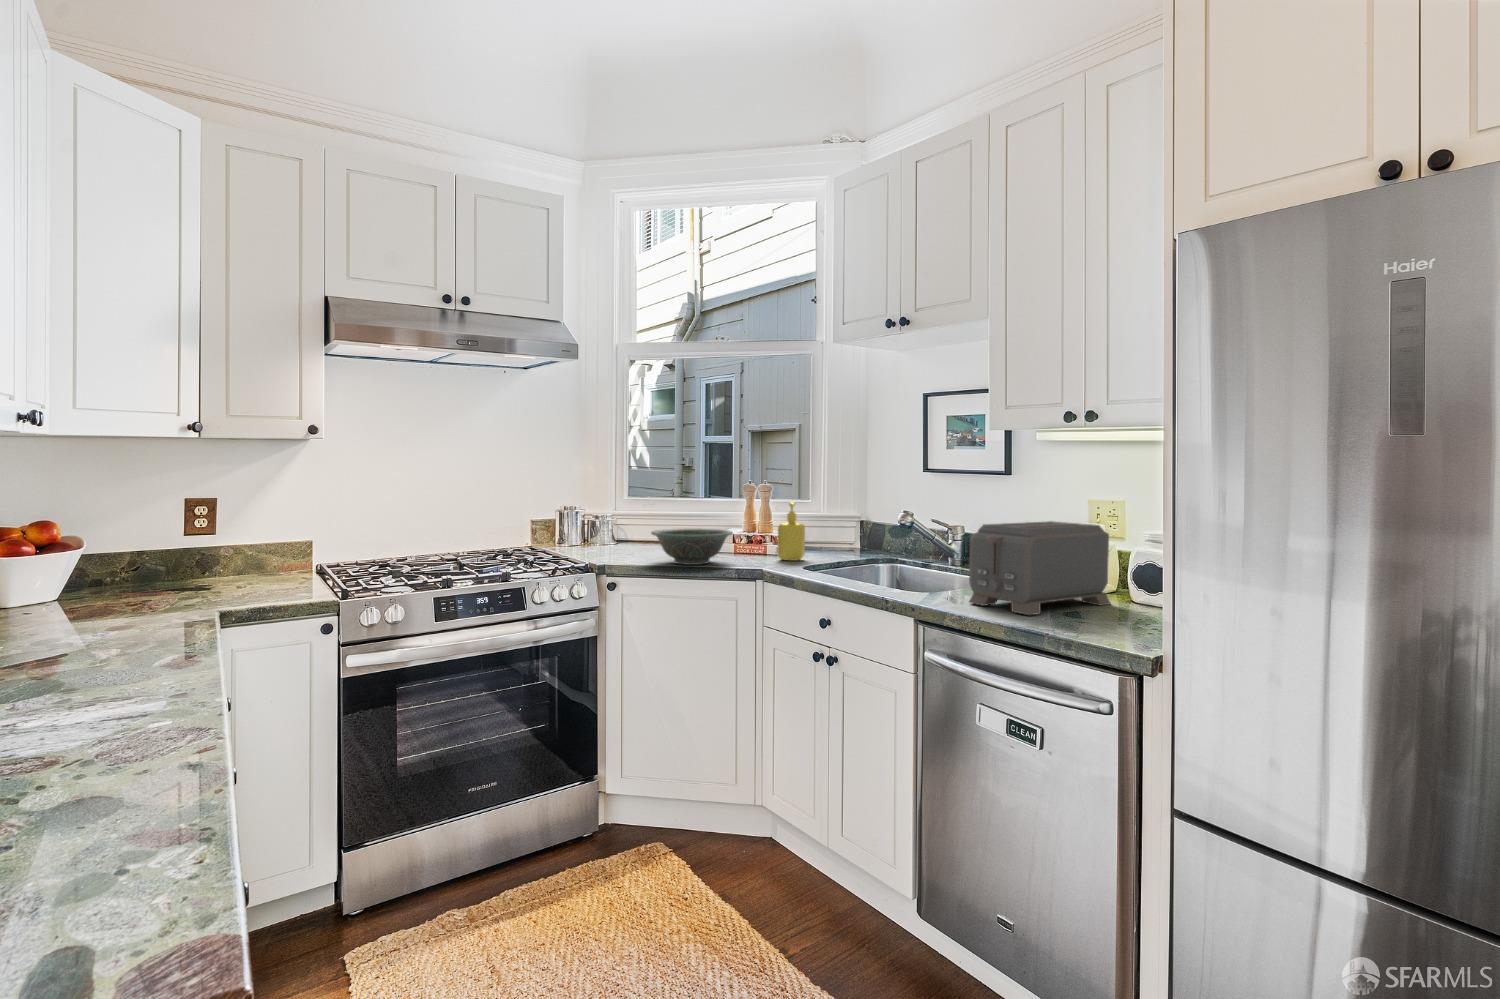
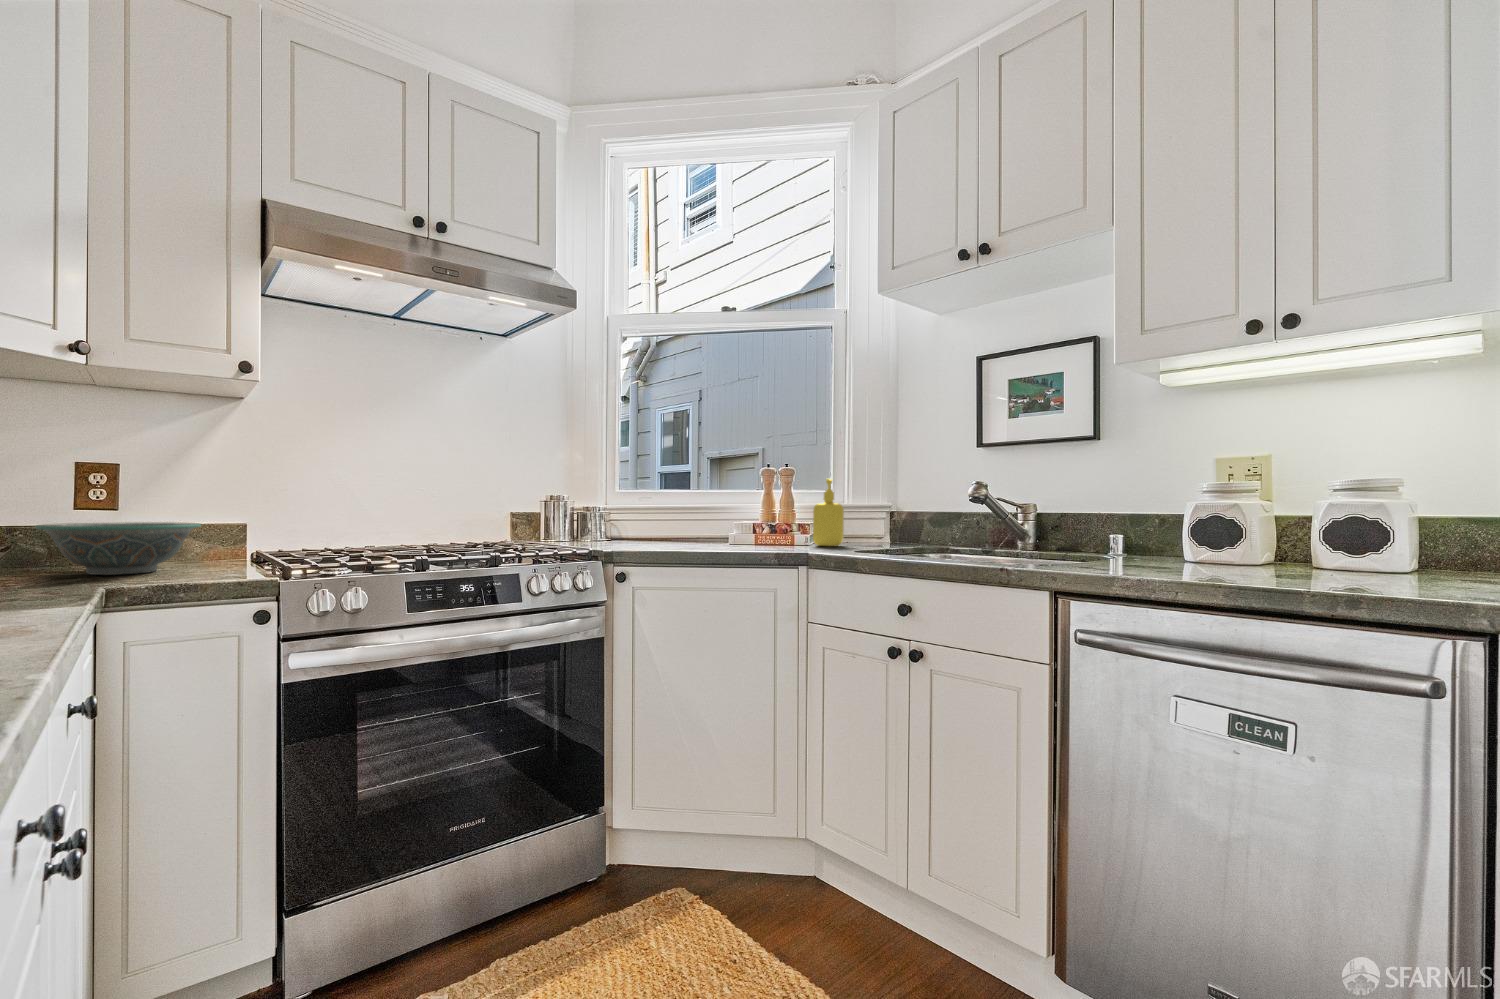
toaster: present [969,521,1110,615] -> none [1103,472,1272,580]
decorative bowl: present [651,528,733,565] -> present [36,522,201,575]

